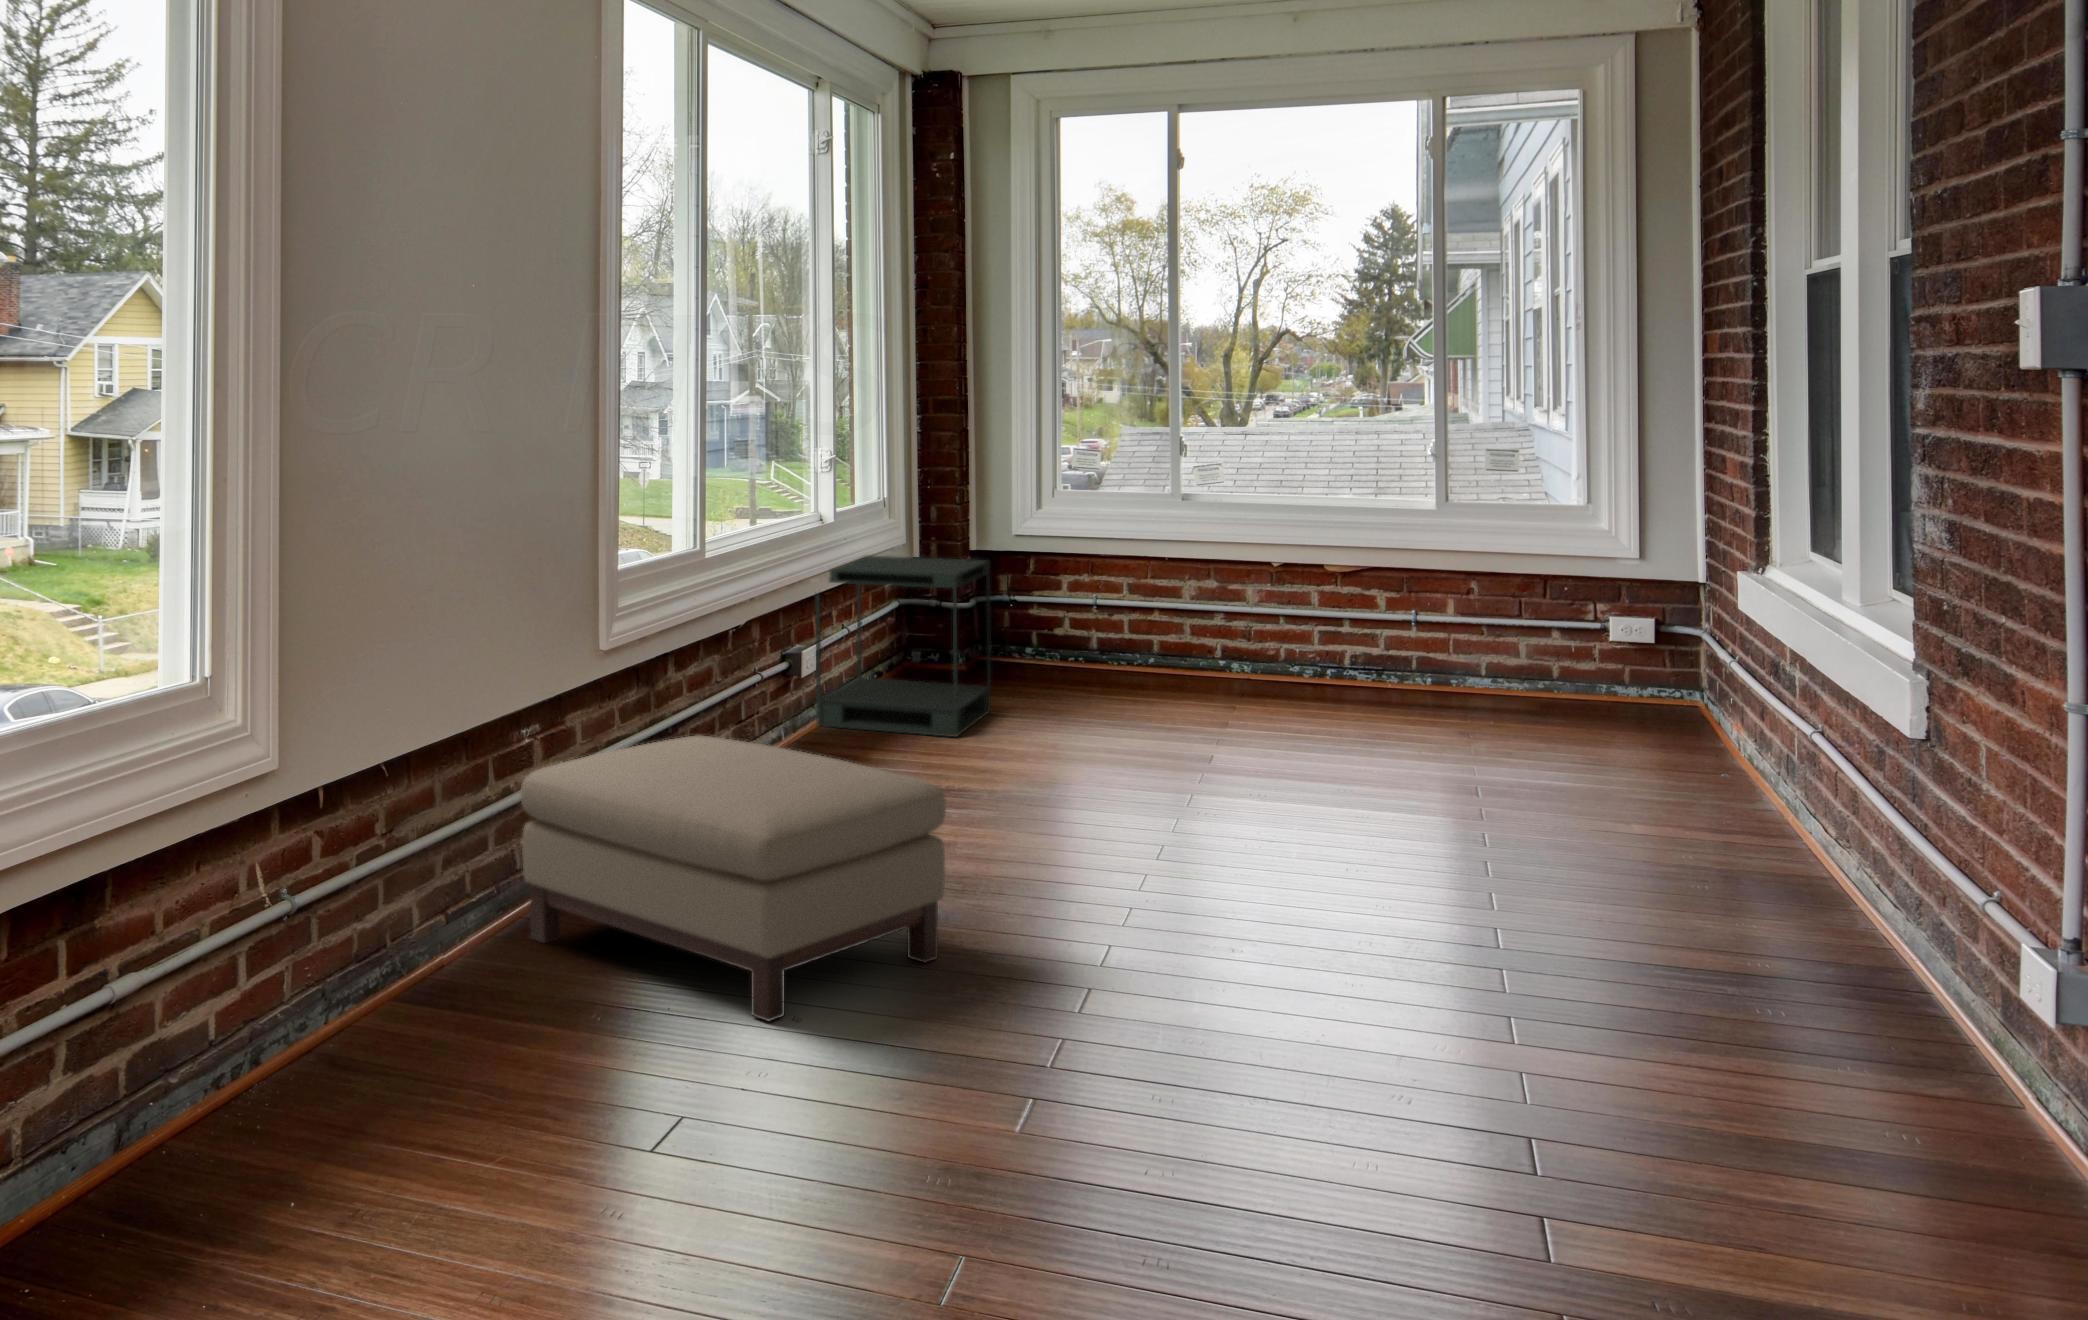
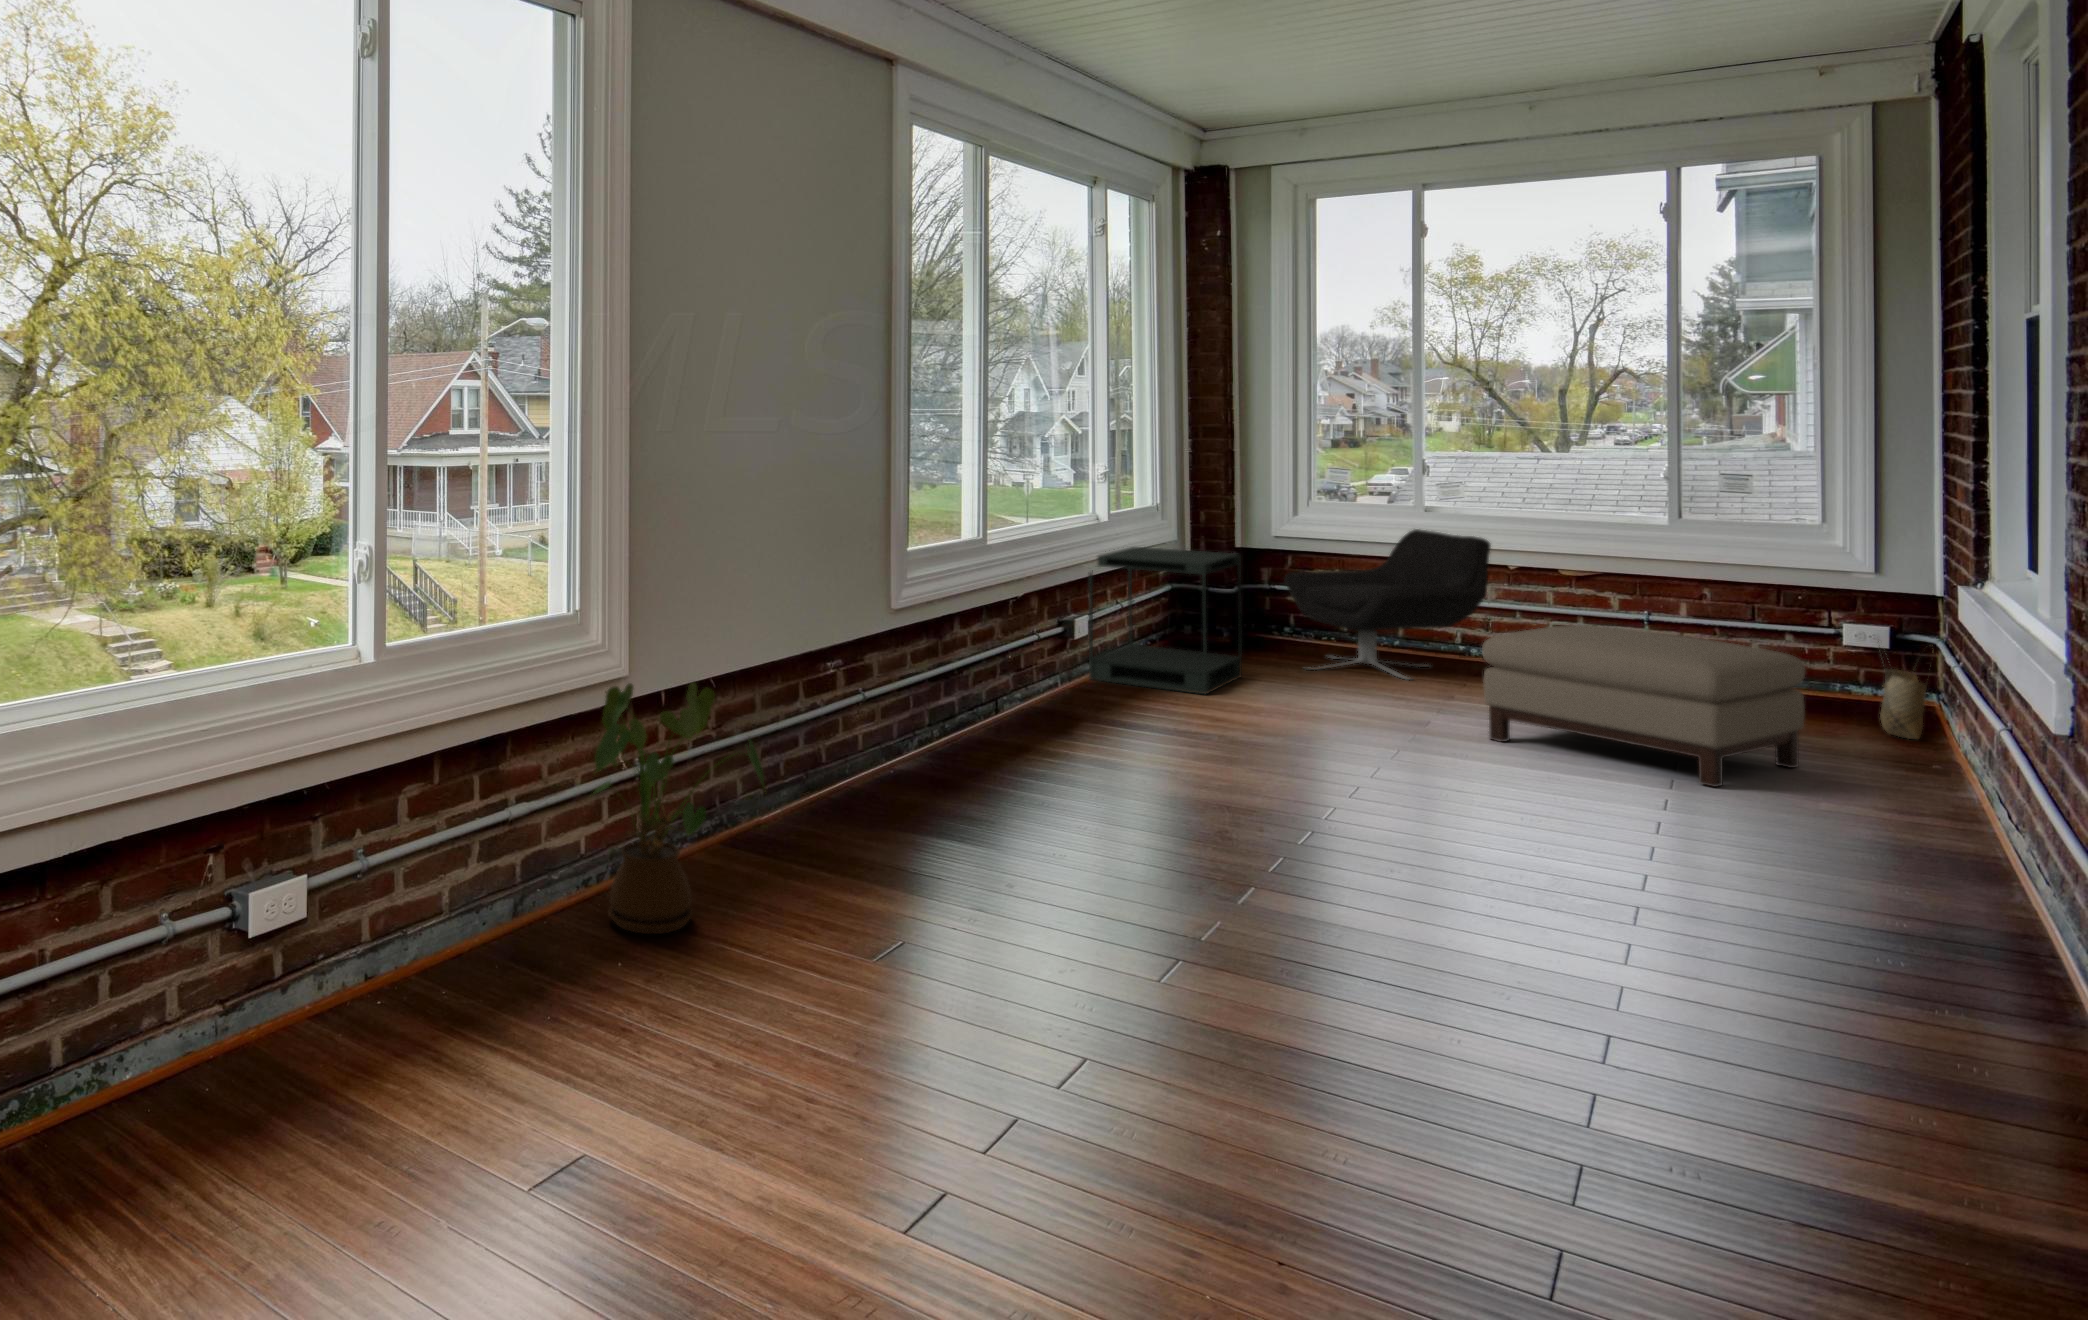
lounge chair: none [1030,523,1257,704] -> present [1284,529,1491,679]
woven basket: none [1649,630,1704,742] -> present [1878,641,1931,739]
ottoman: present [520,736,946,1021] -> present [1482,625,1805,787]
house plant: none [229,777,486,1148] -> present [595,682,764,934]

